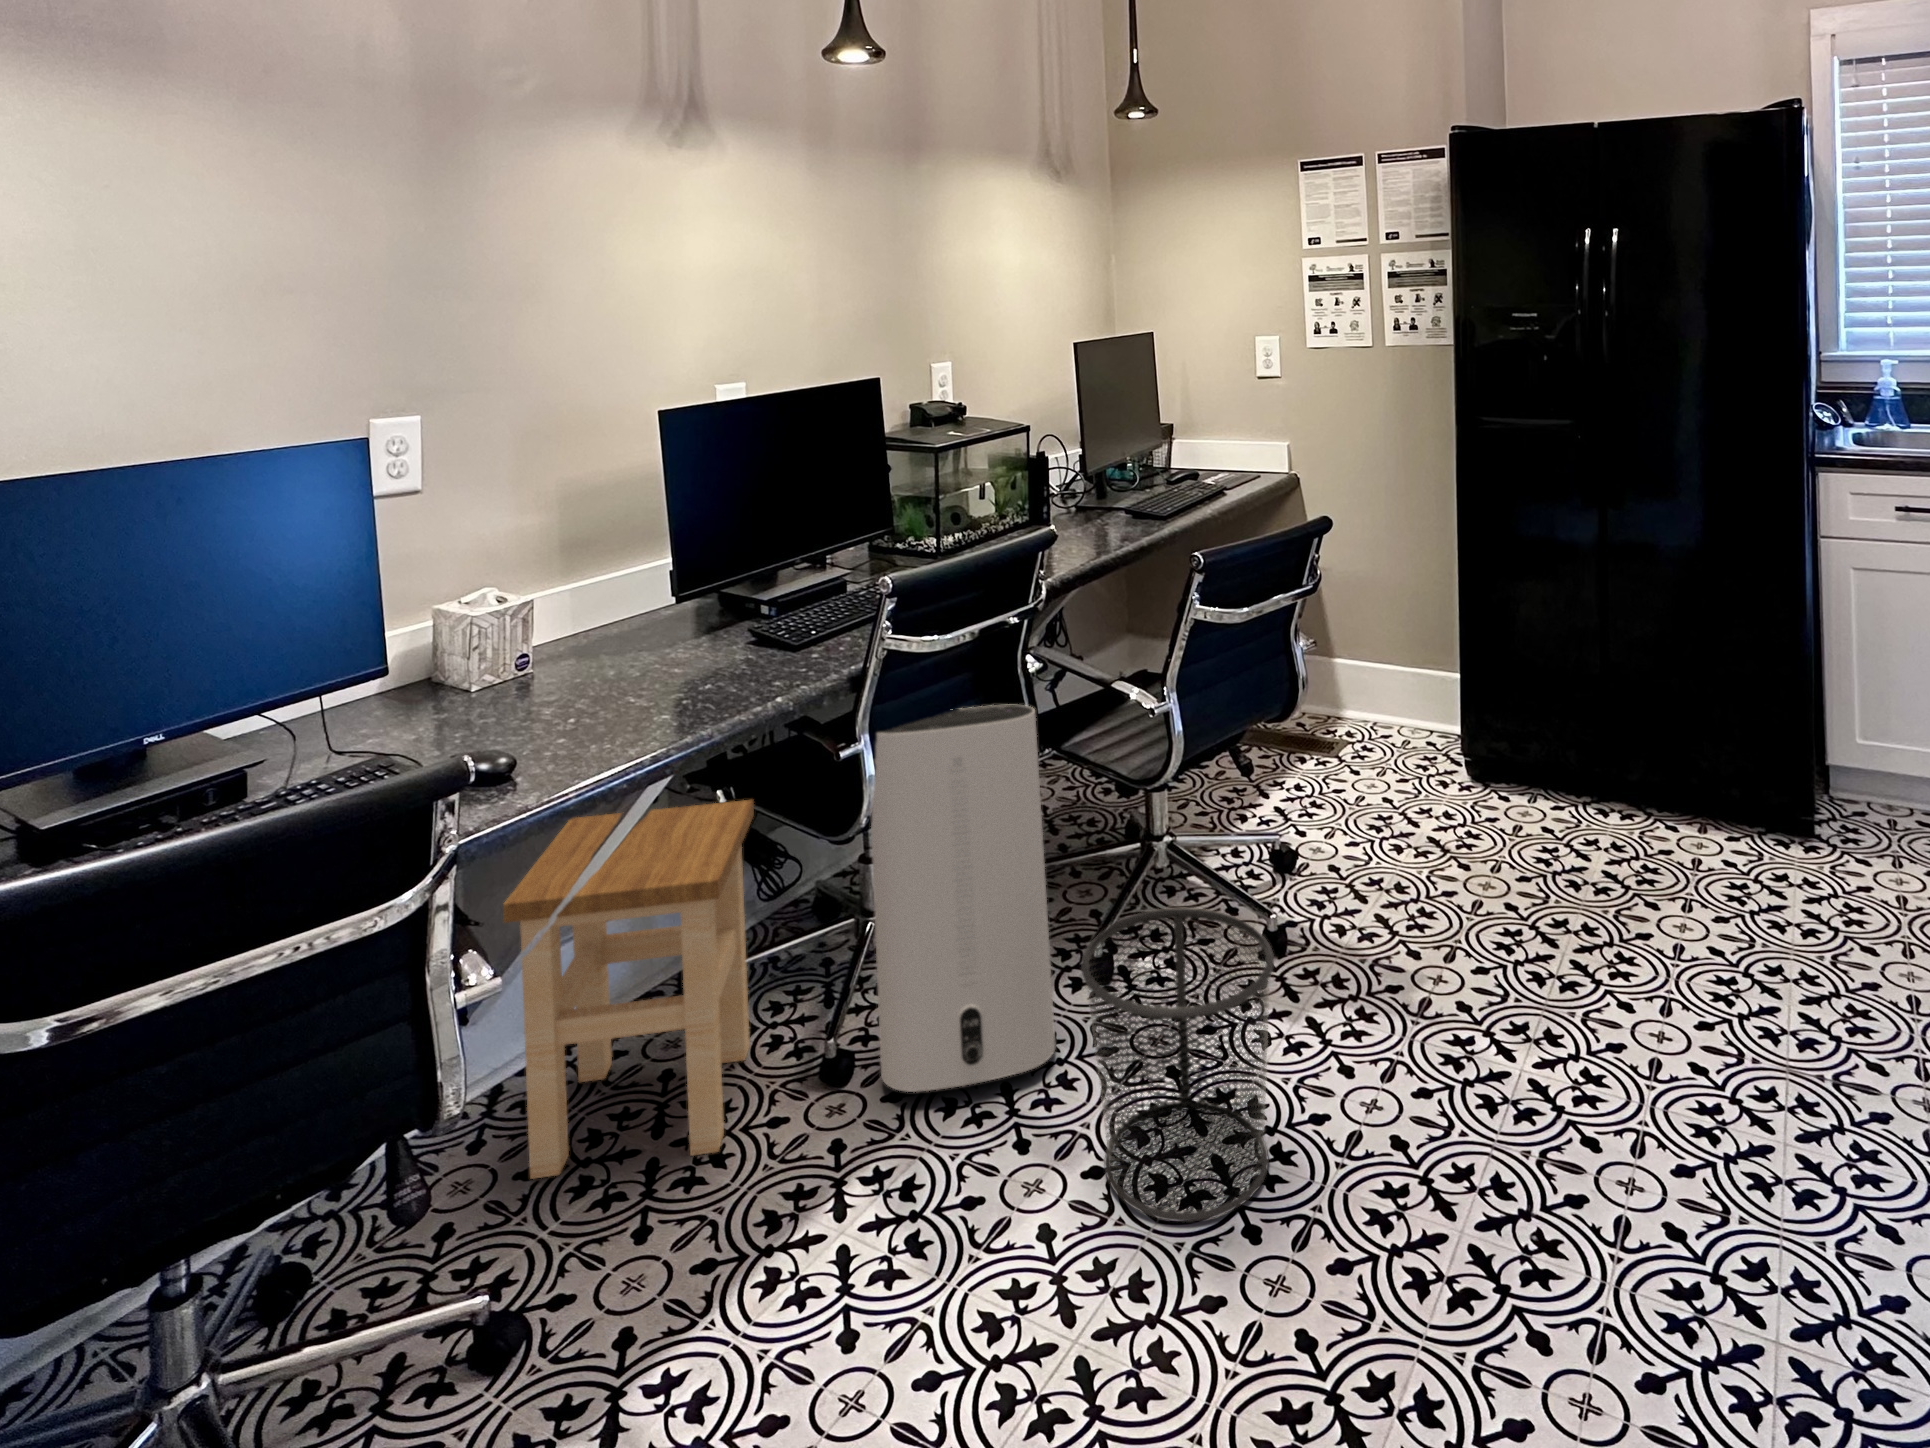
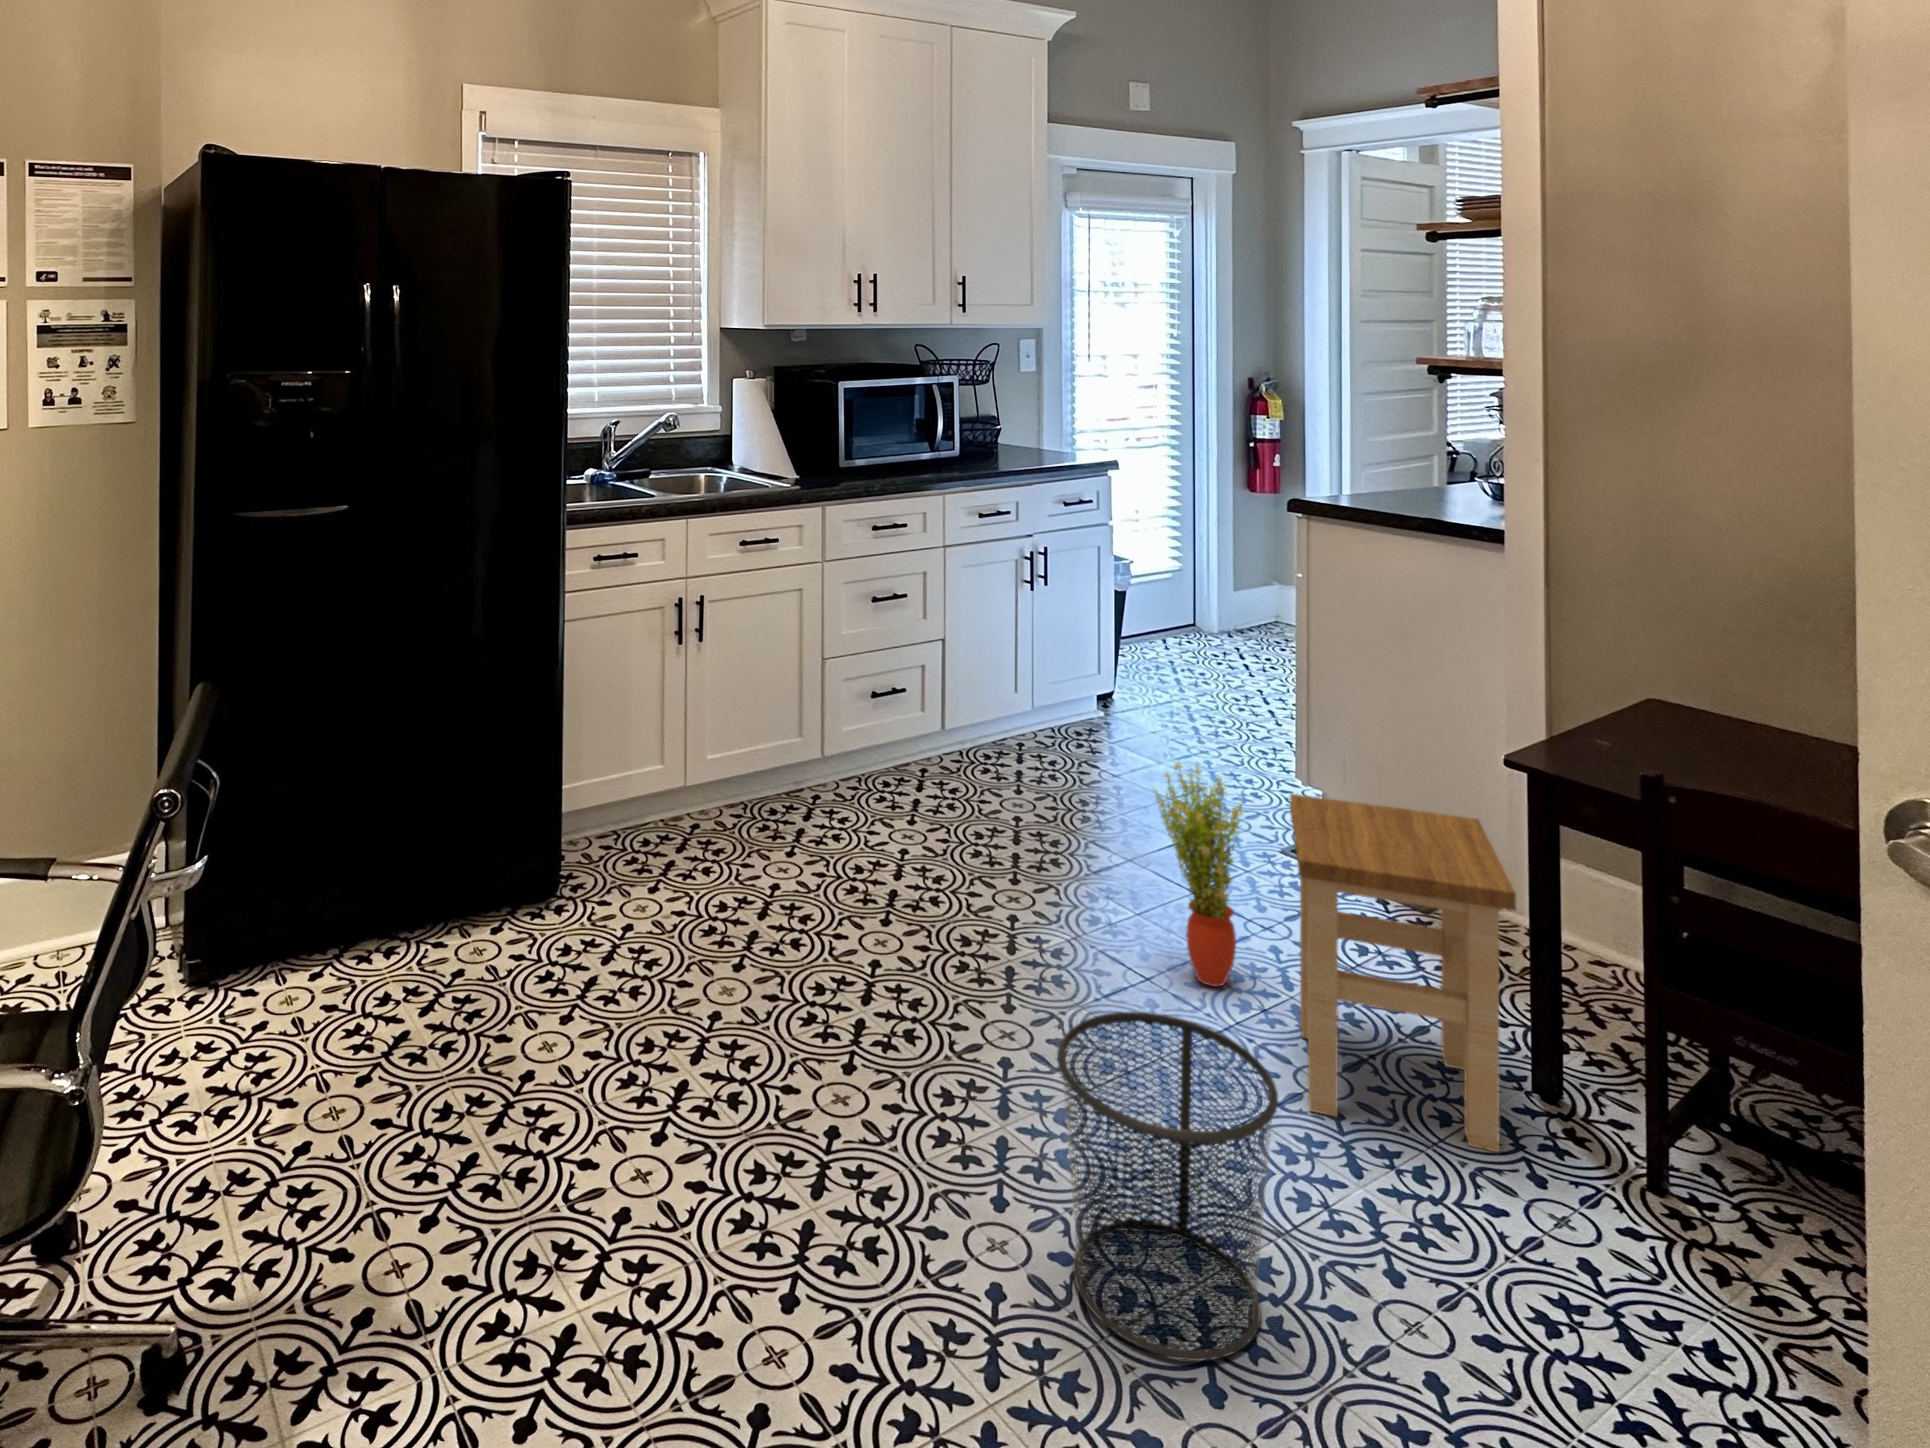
potted plant: none [1077,685,1158,884] -> present [1153,762,1244,986]
air purifier: present [871,705,1056,1092] -> none [886,744,1065,1133]
stool: present [503,800,754,1179] -> present [1290,794,1516,1152]

